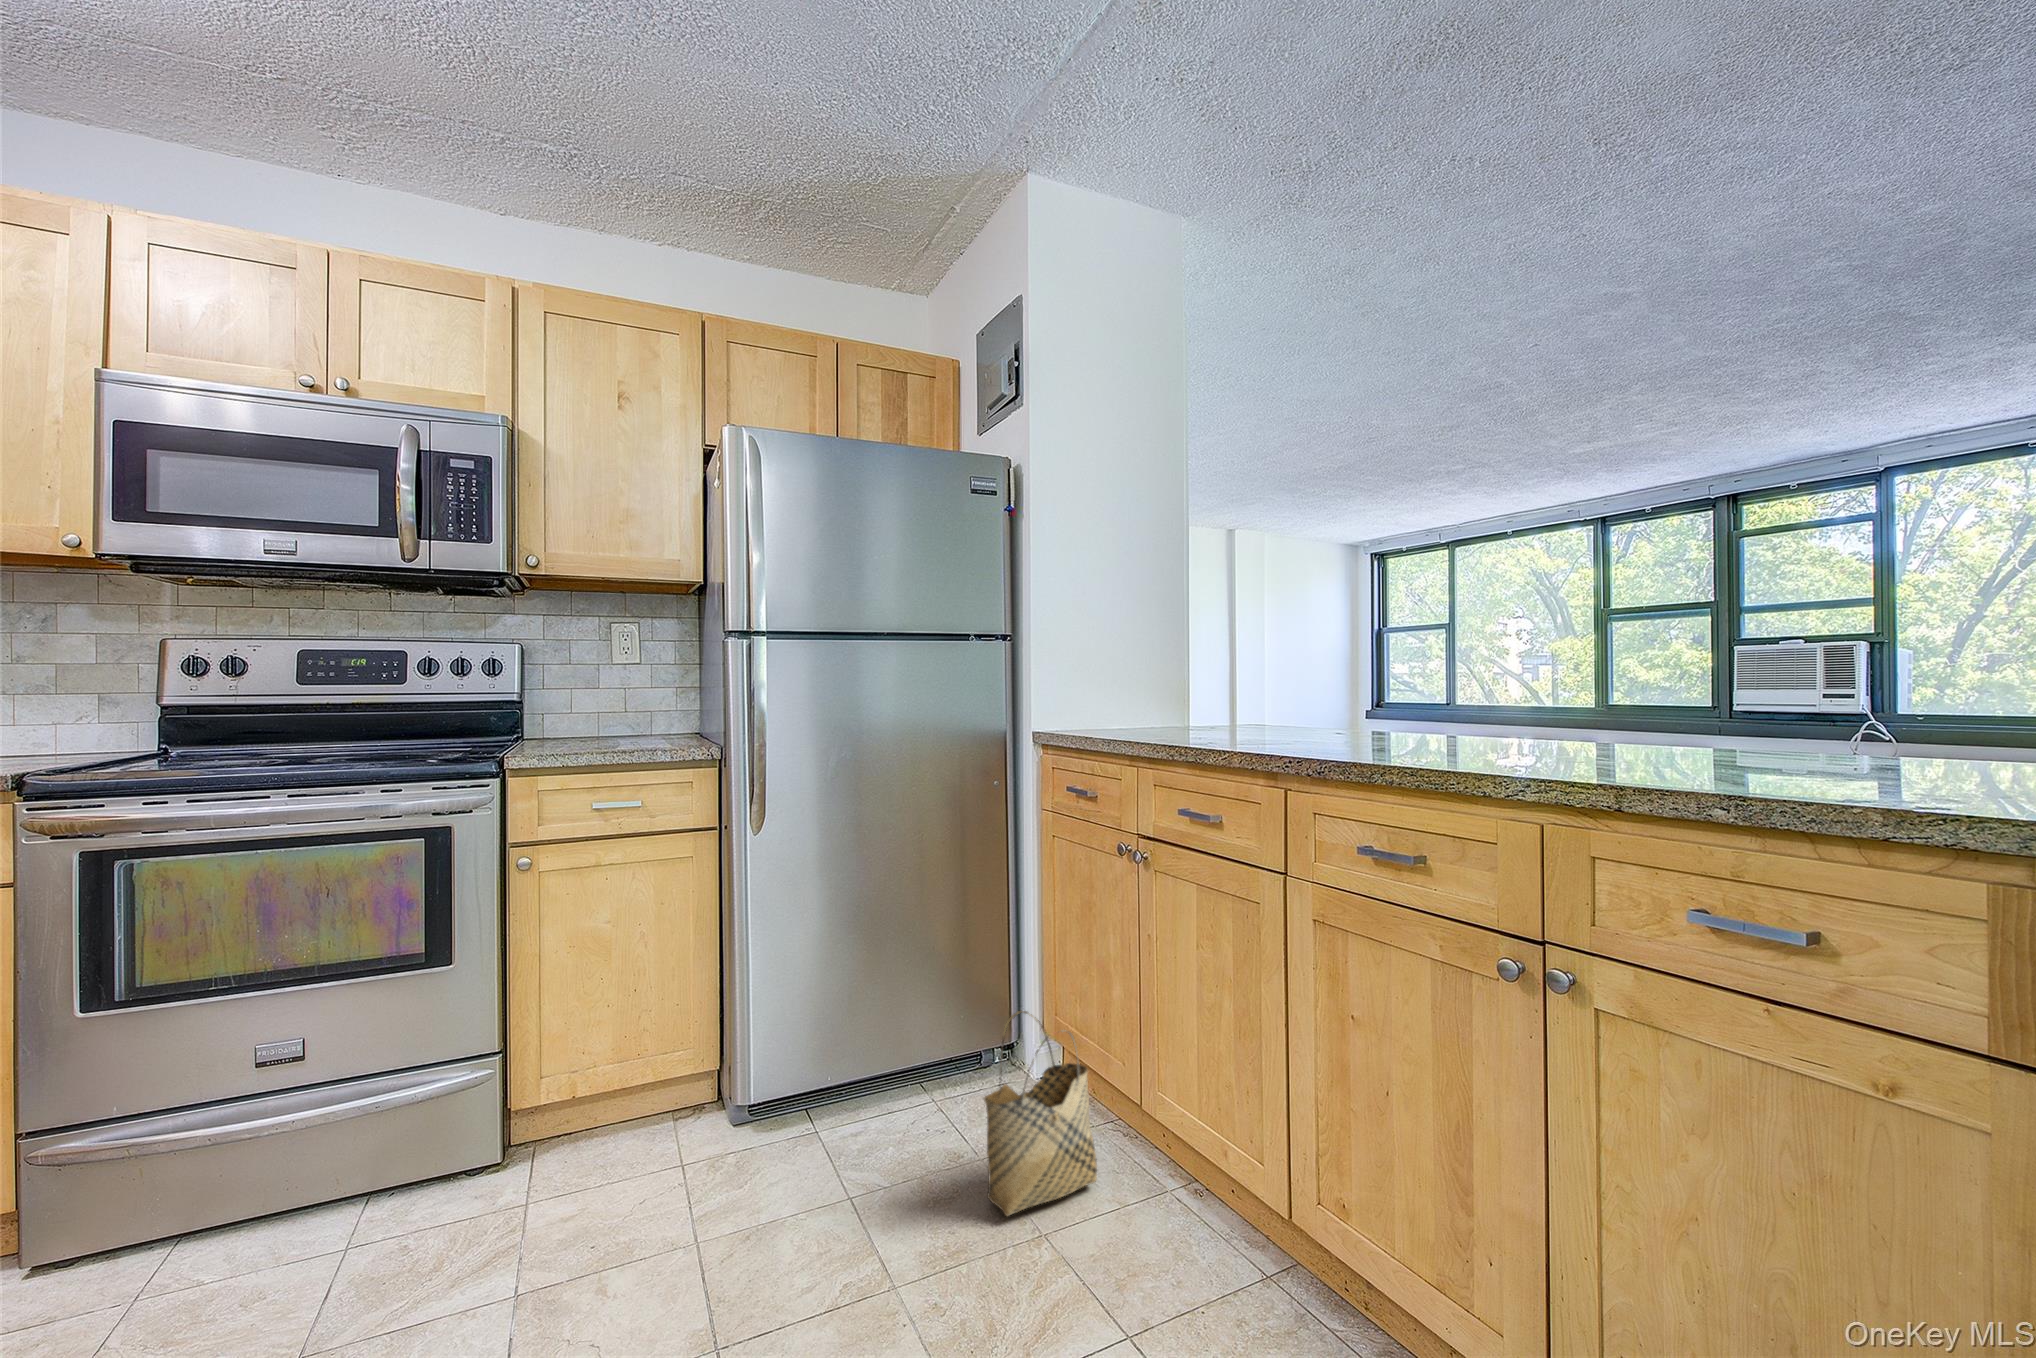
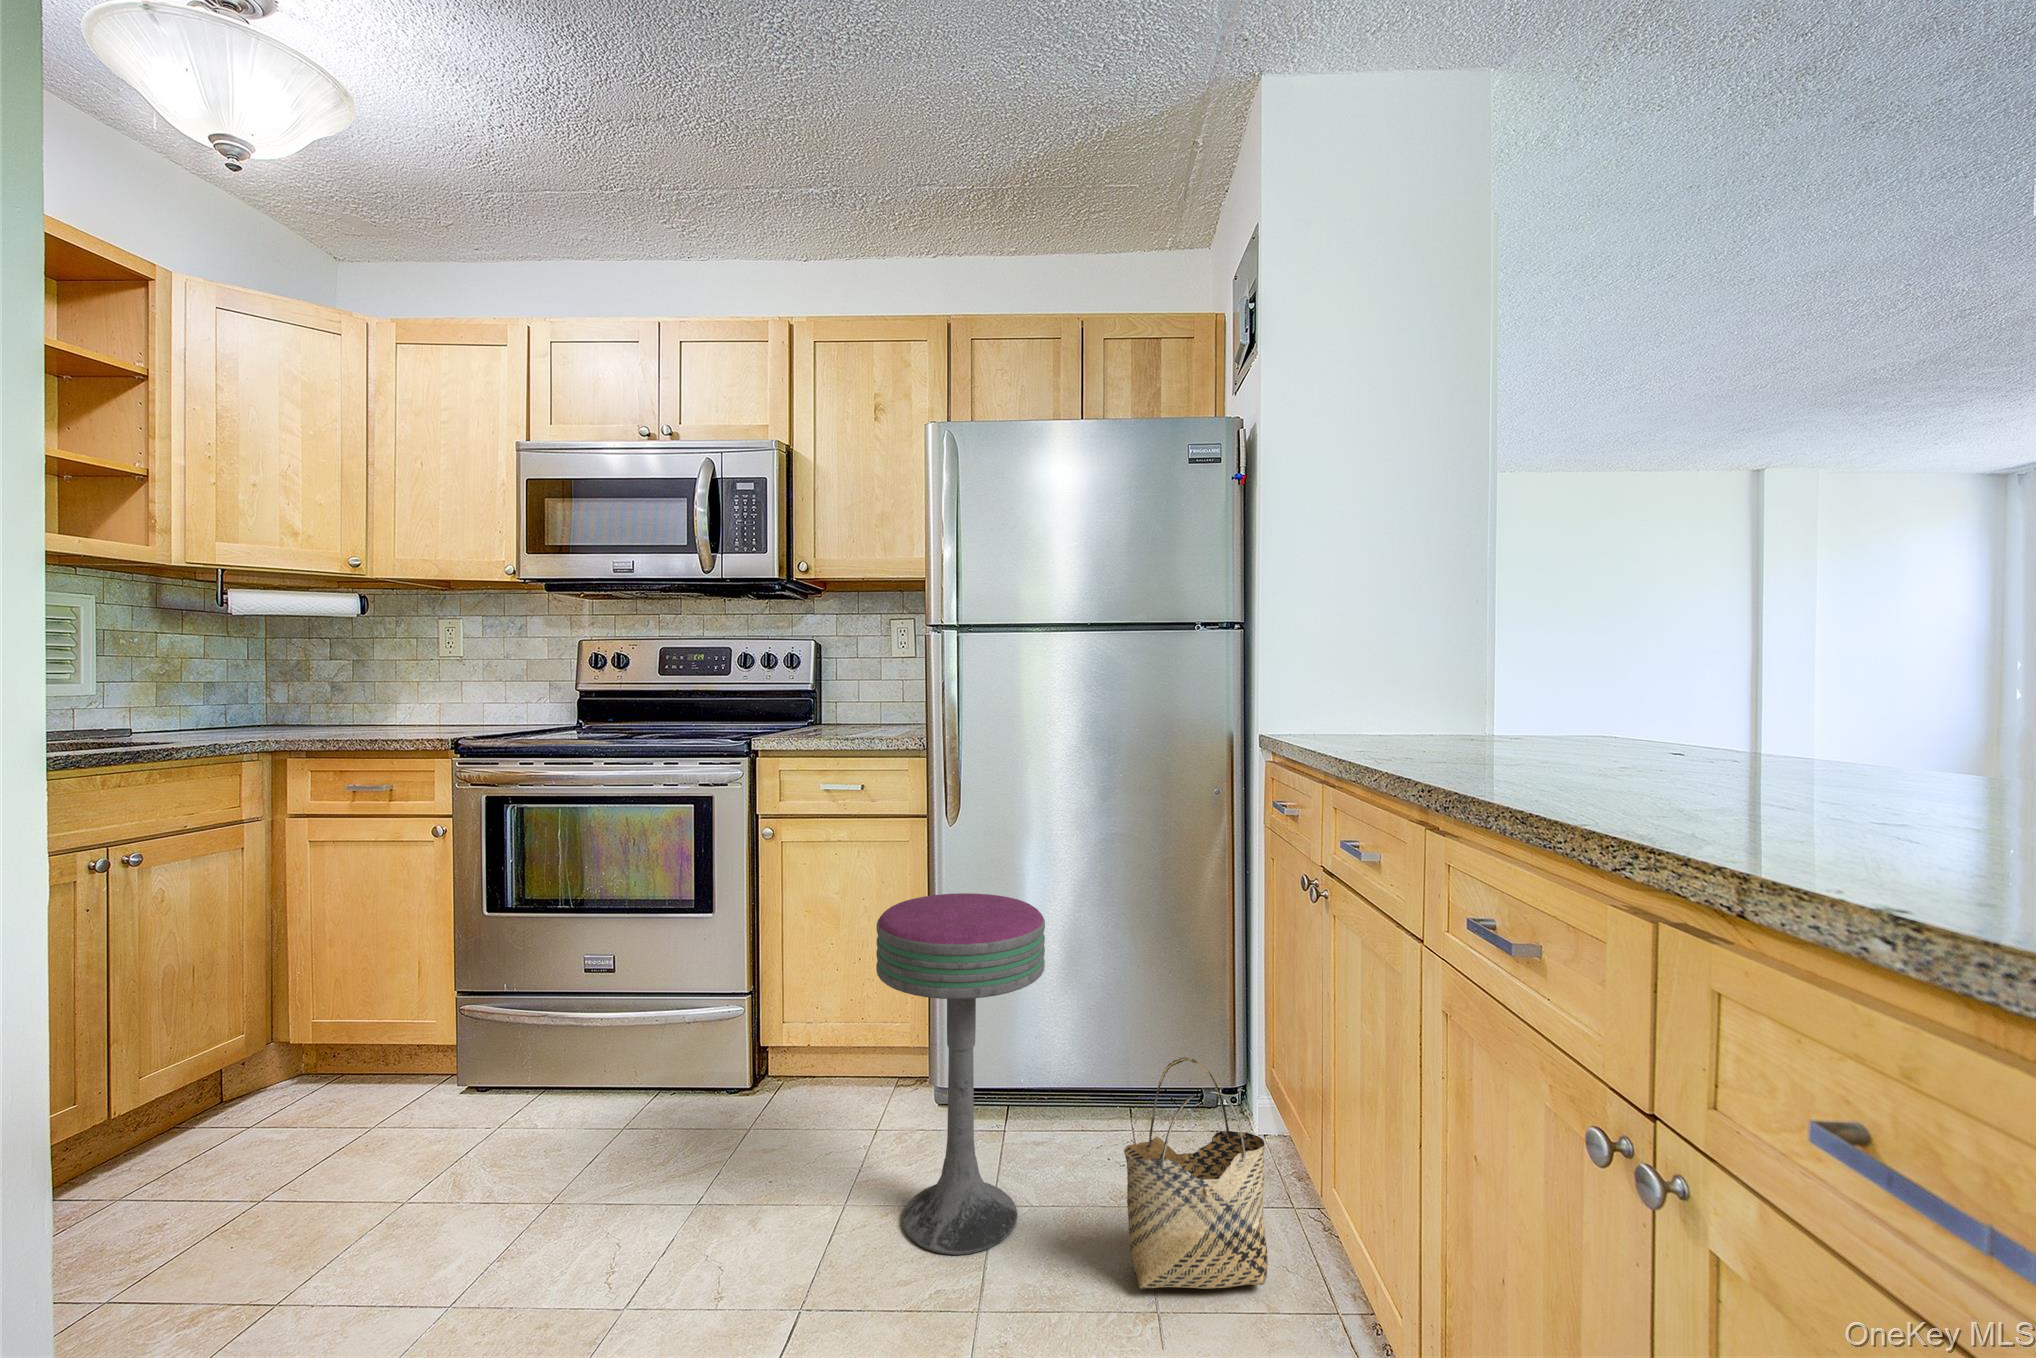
bar stool: none [726,895,896,1250] -> present [876,893,1045,1255]

